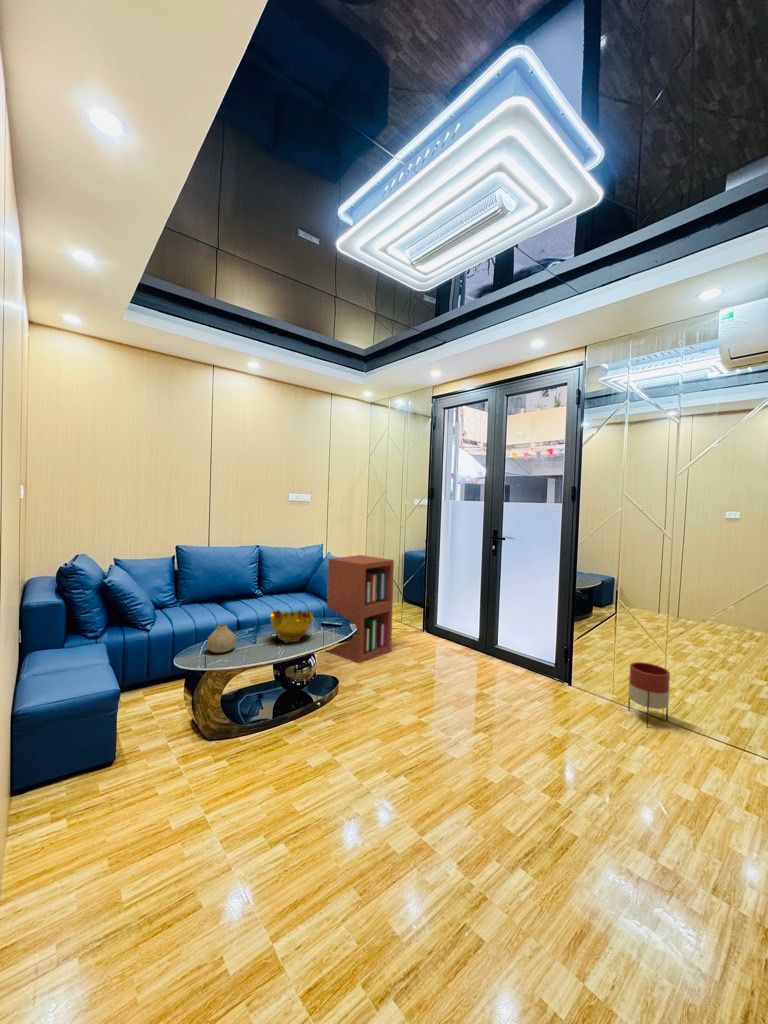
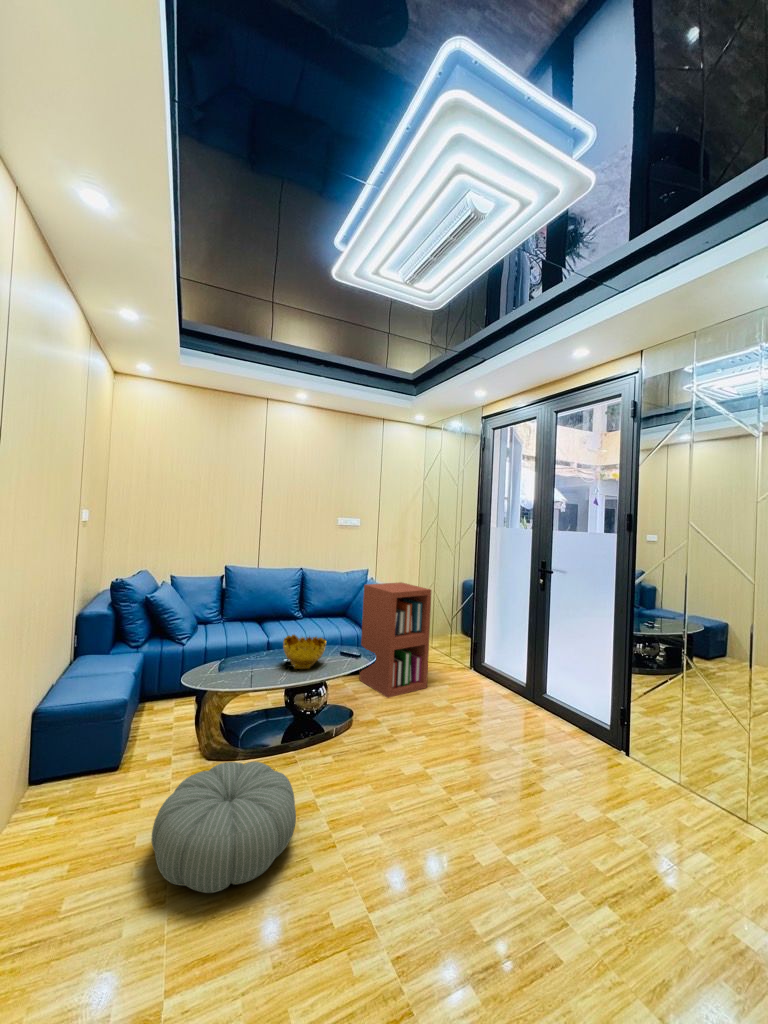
vase: present [207,624,236,653] -> none [219,645,247,673]
planter: present [628,662,670,727] -> none [697,740,754,829]
pouf: none [197,730,335,852] -> present [152,762,296,893]

